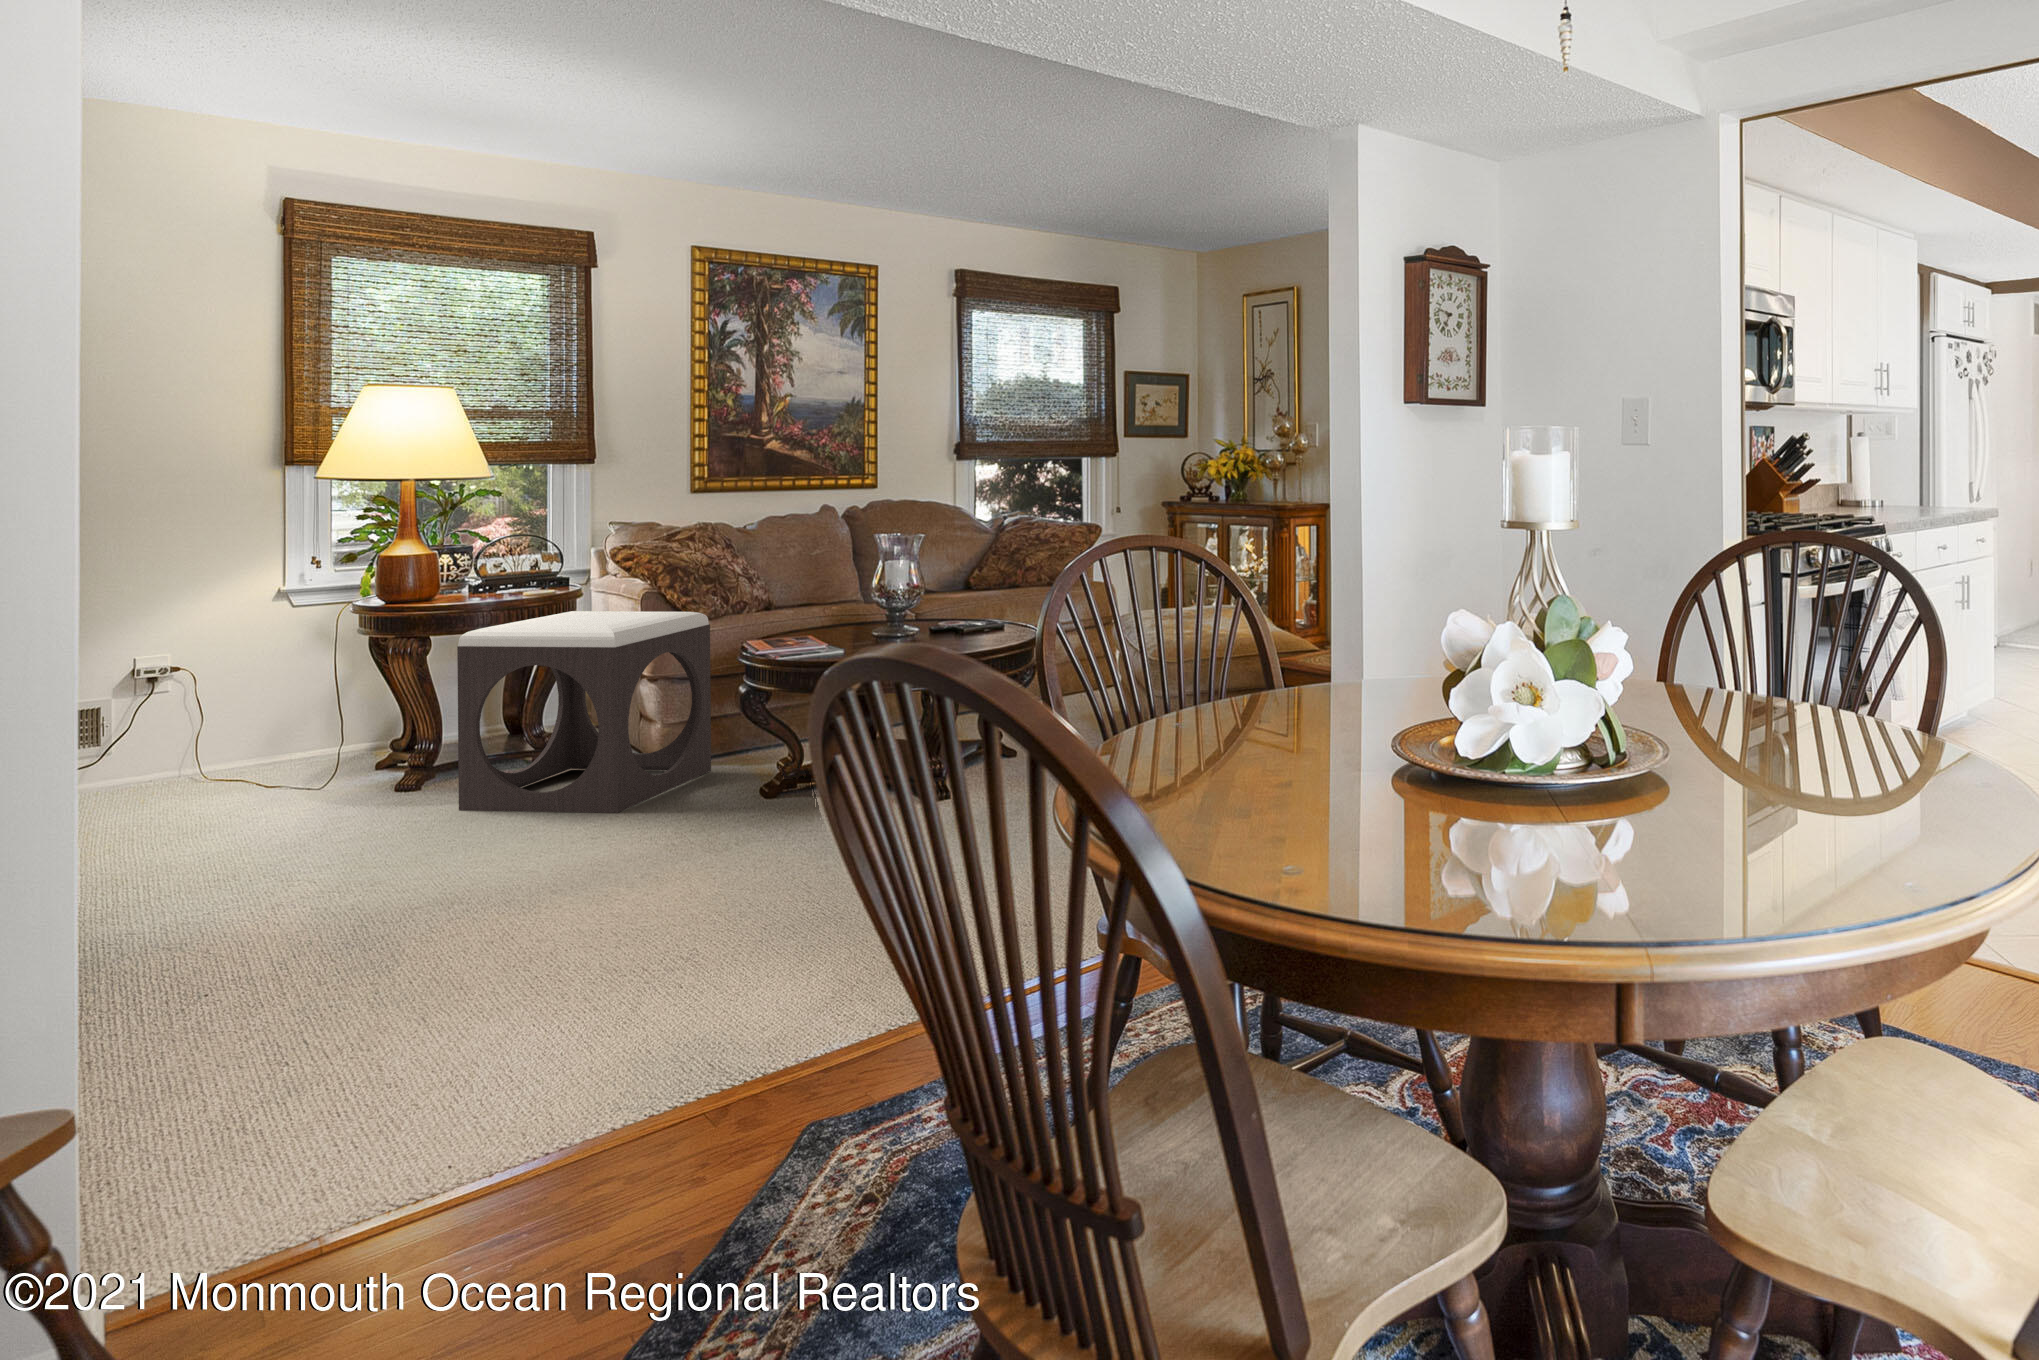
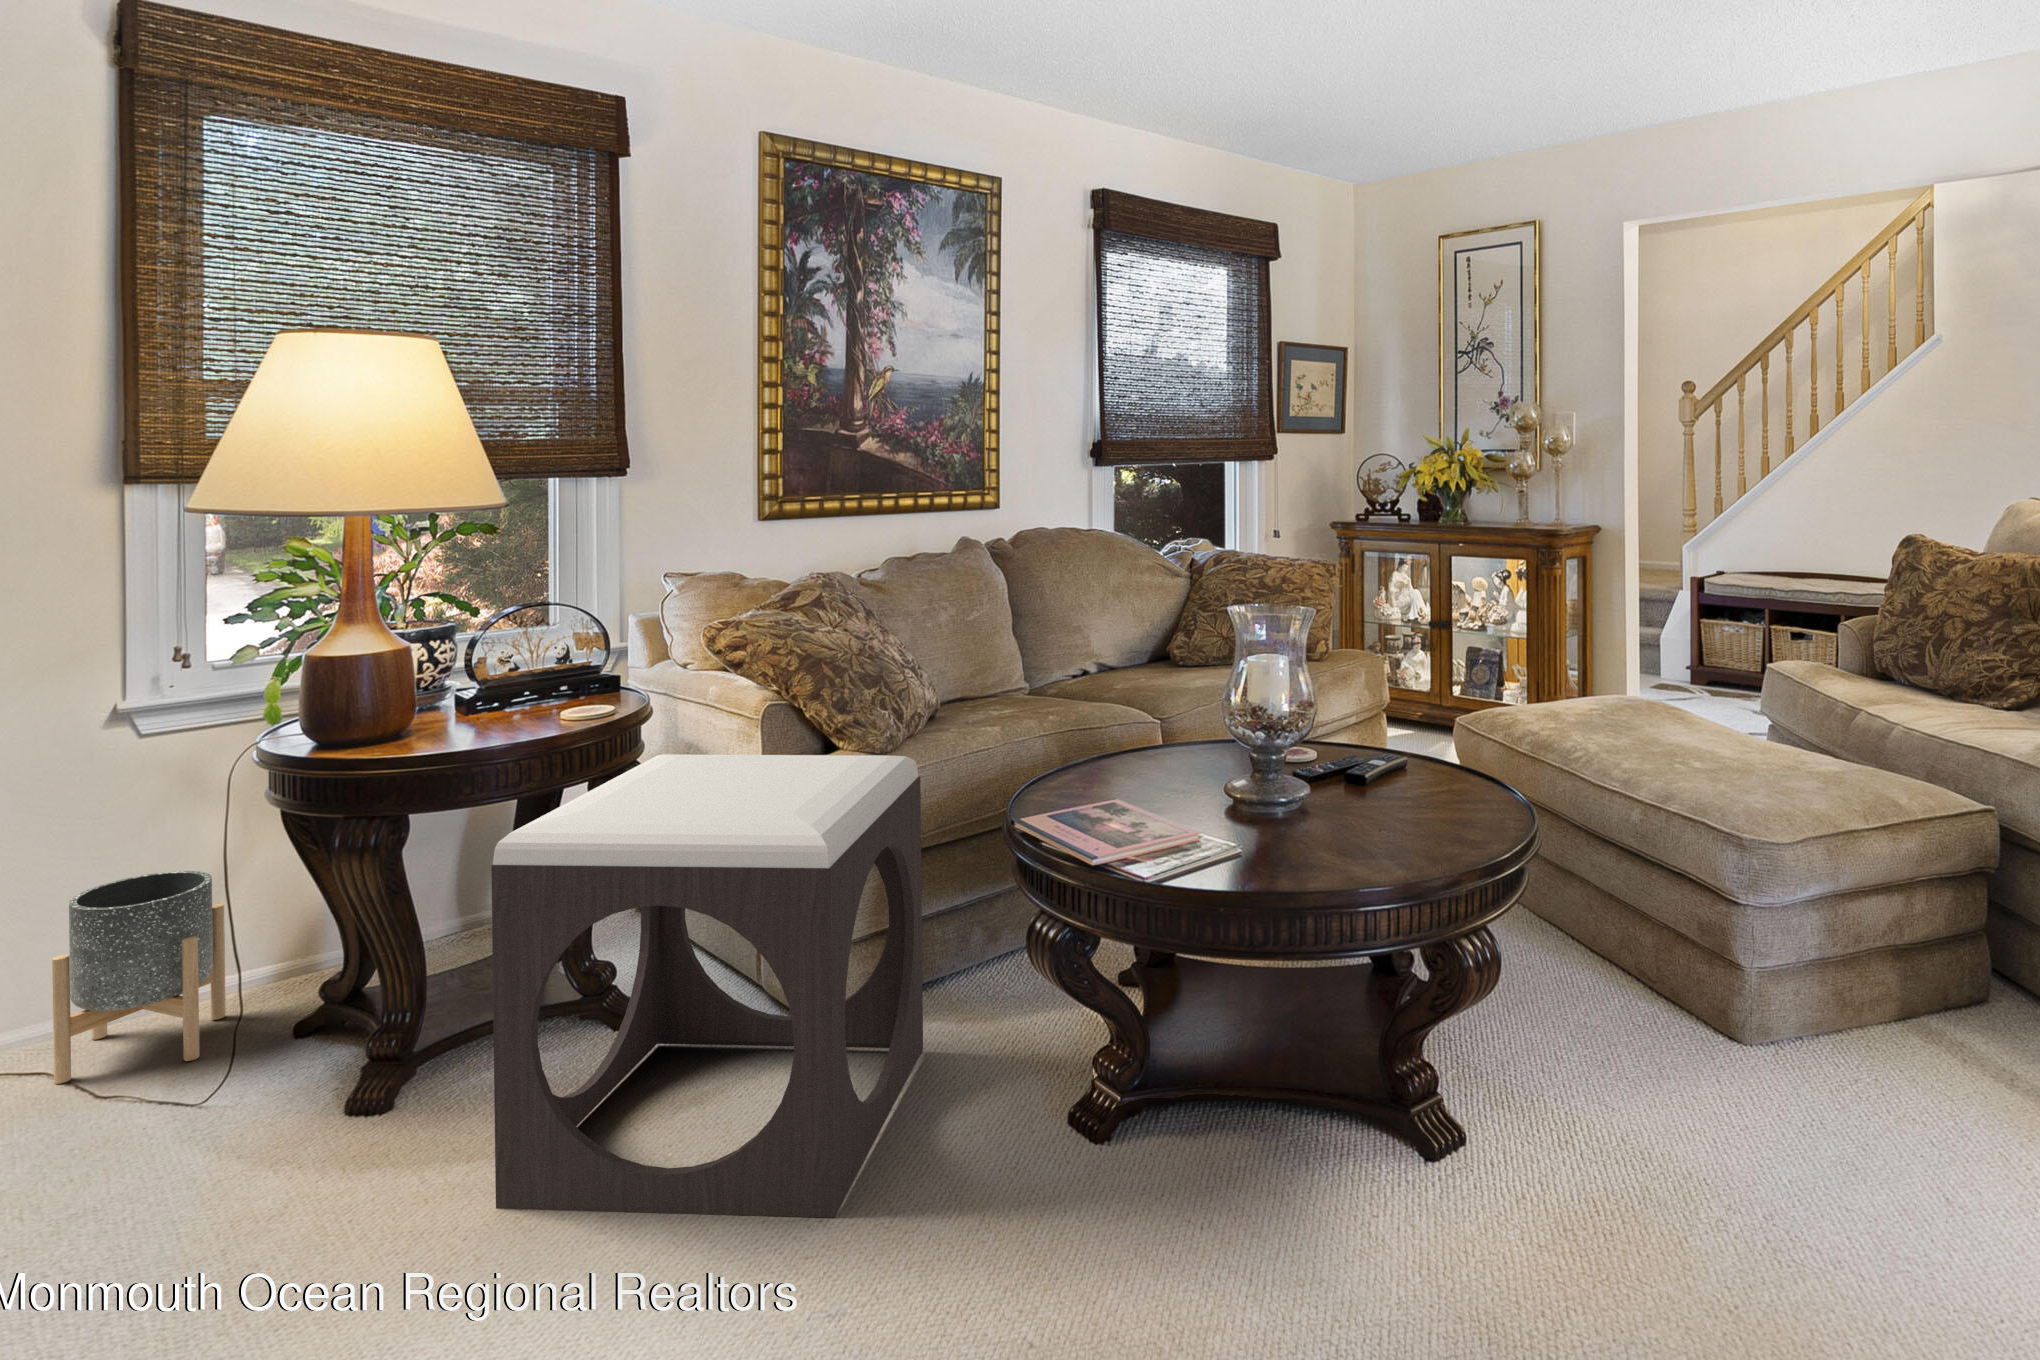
planter: none [246,678,340,779] -> present [52,871,226,1084]

